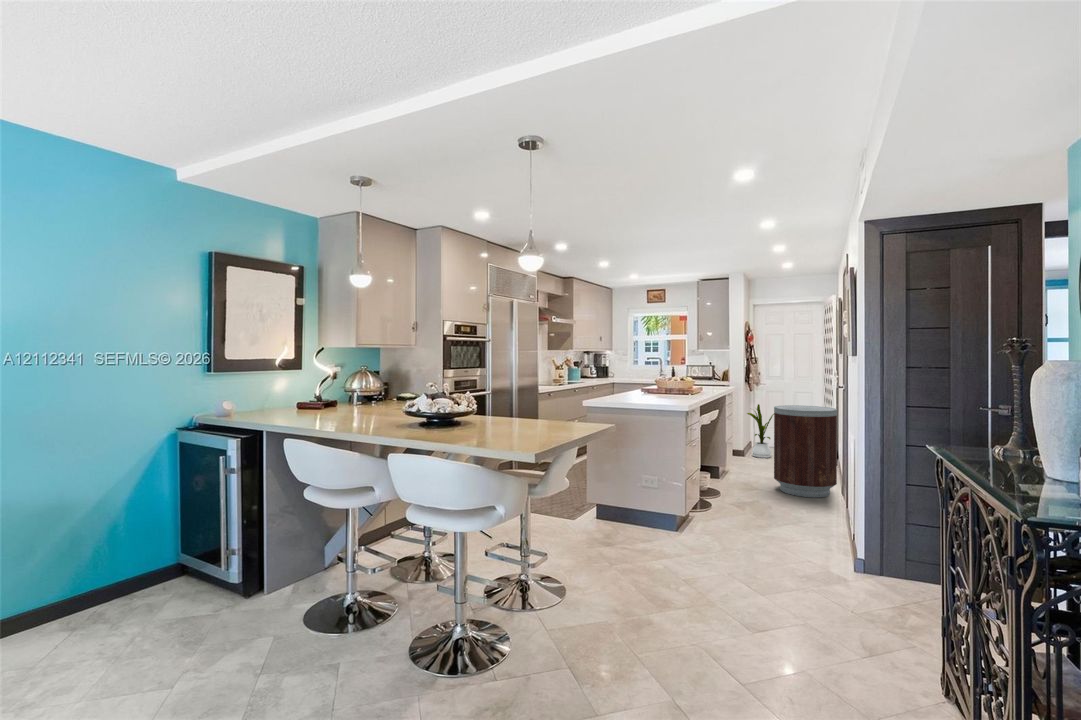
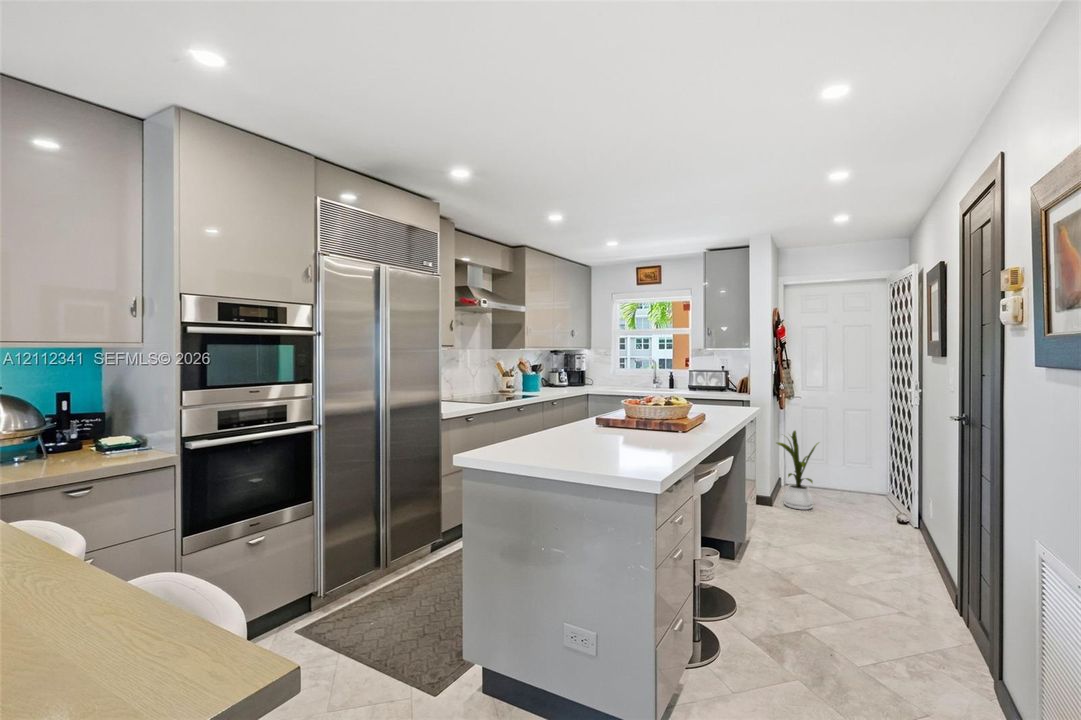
trash can: present [774,405,837,497] -> none [832,446,961,632]

